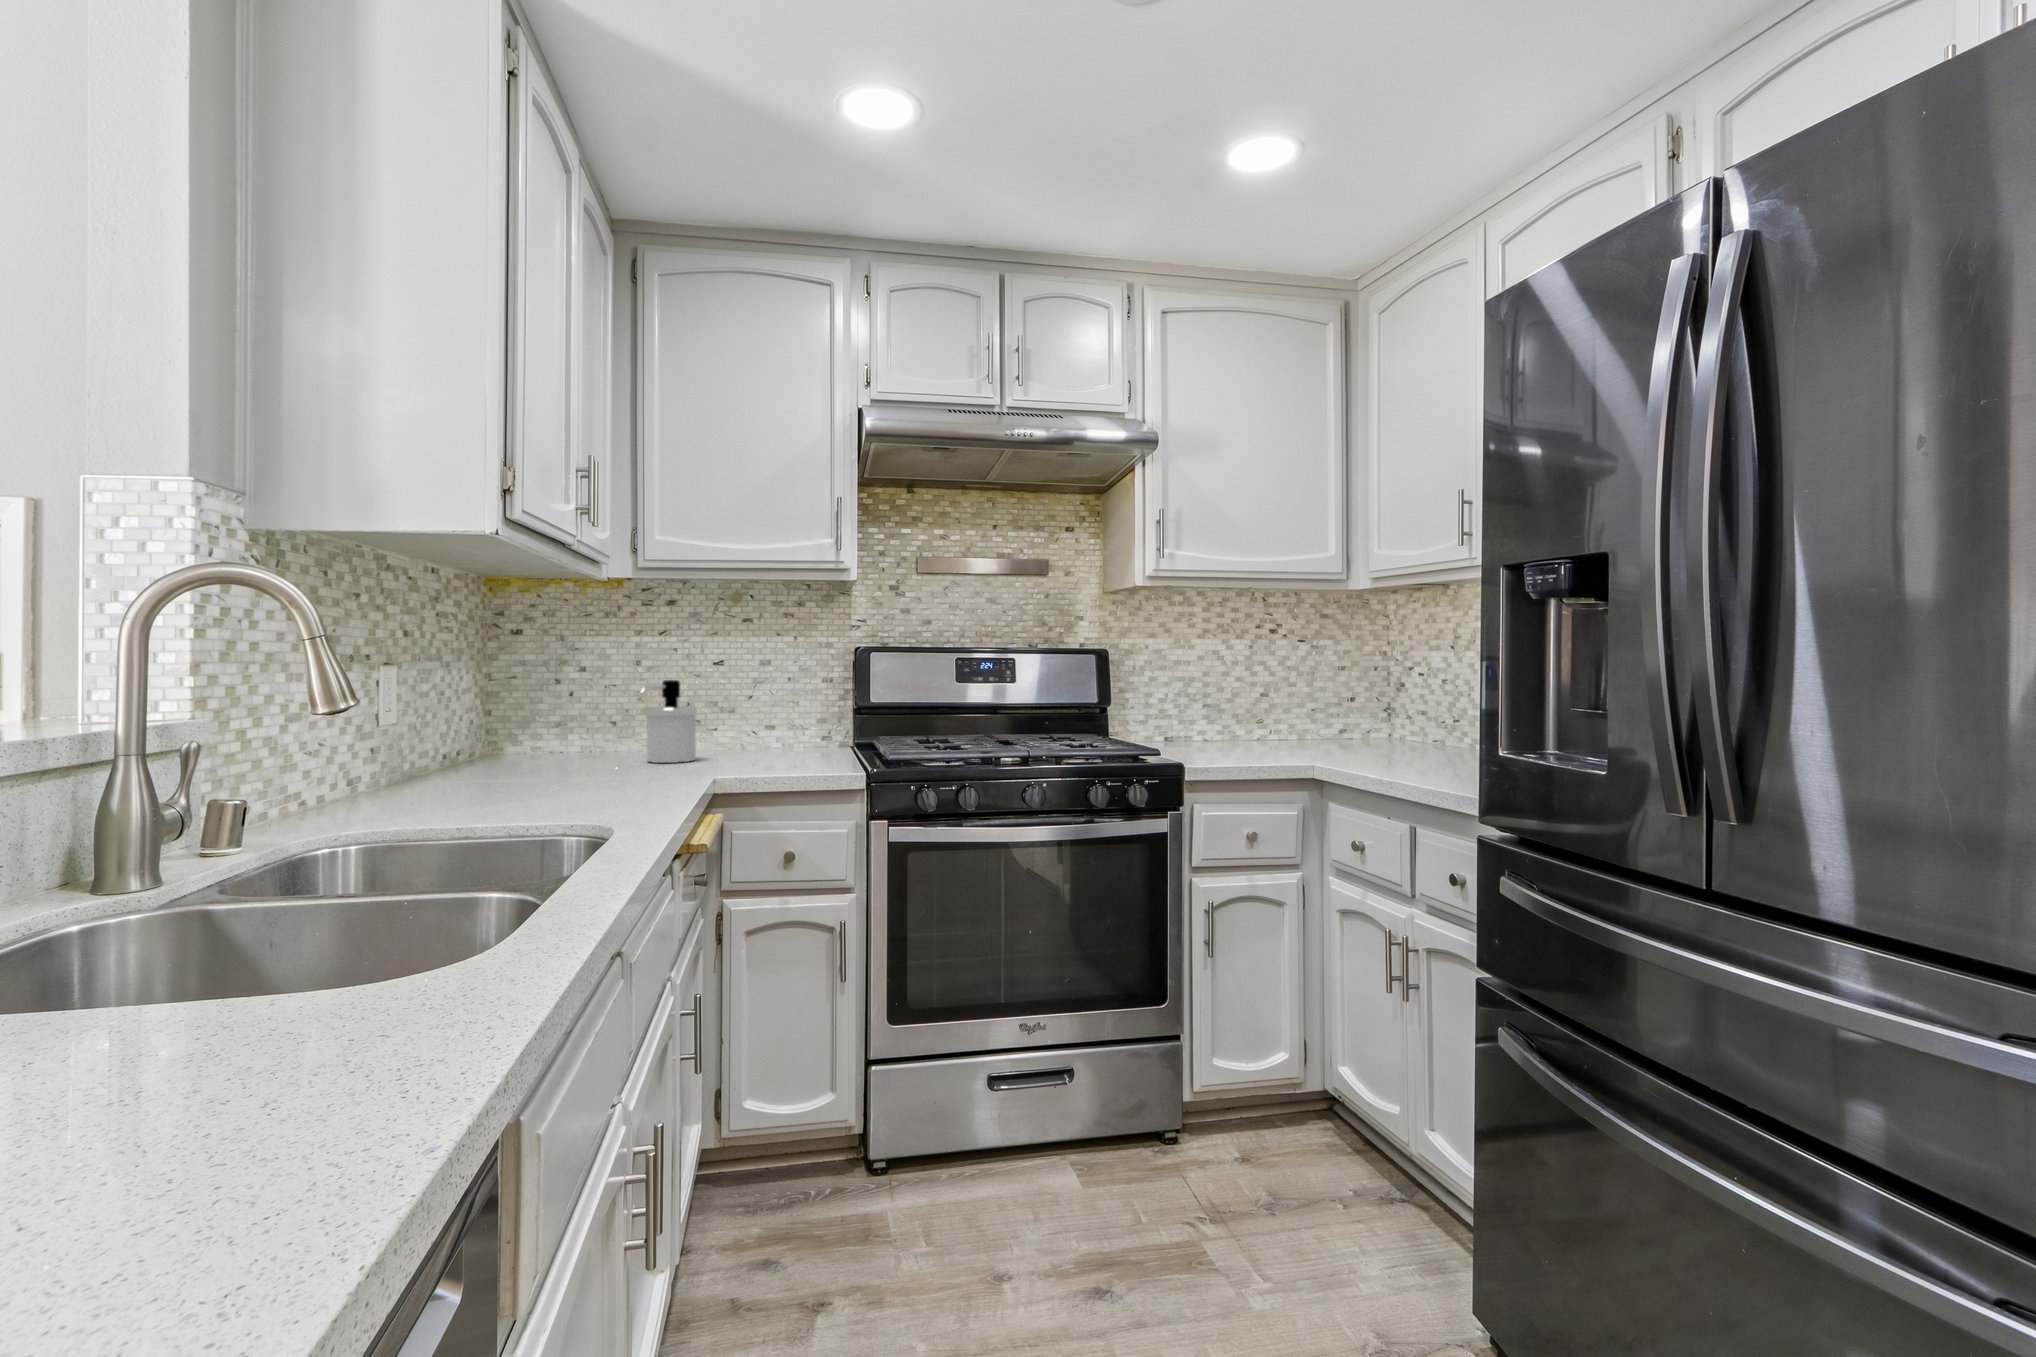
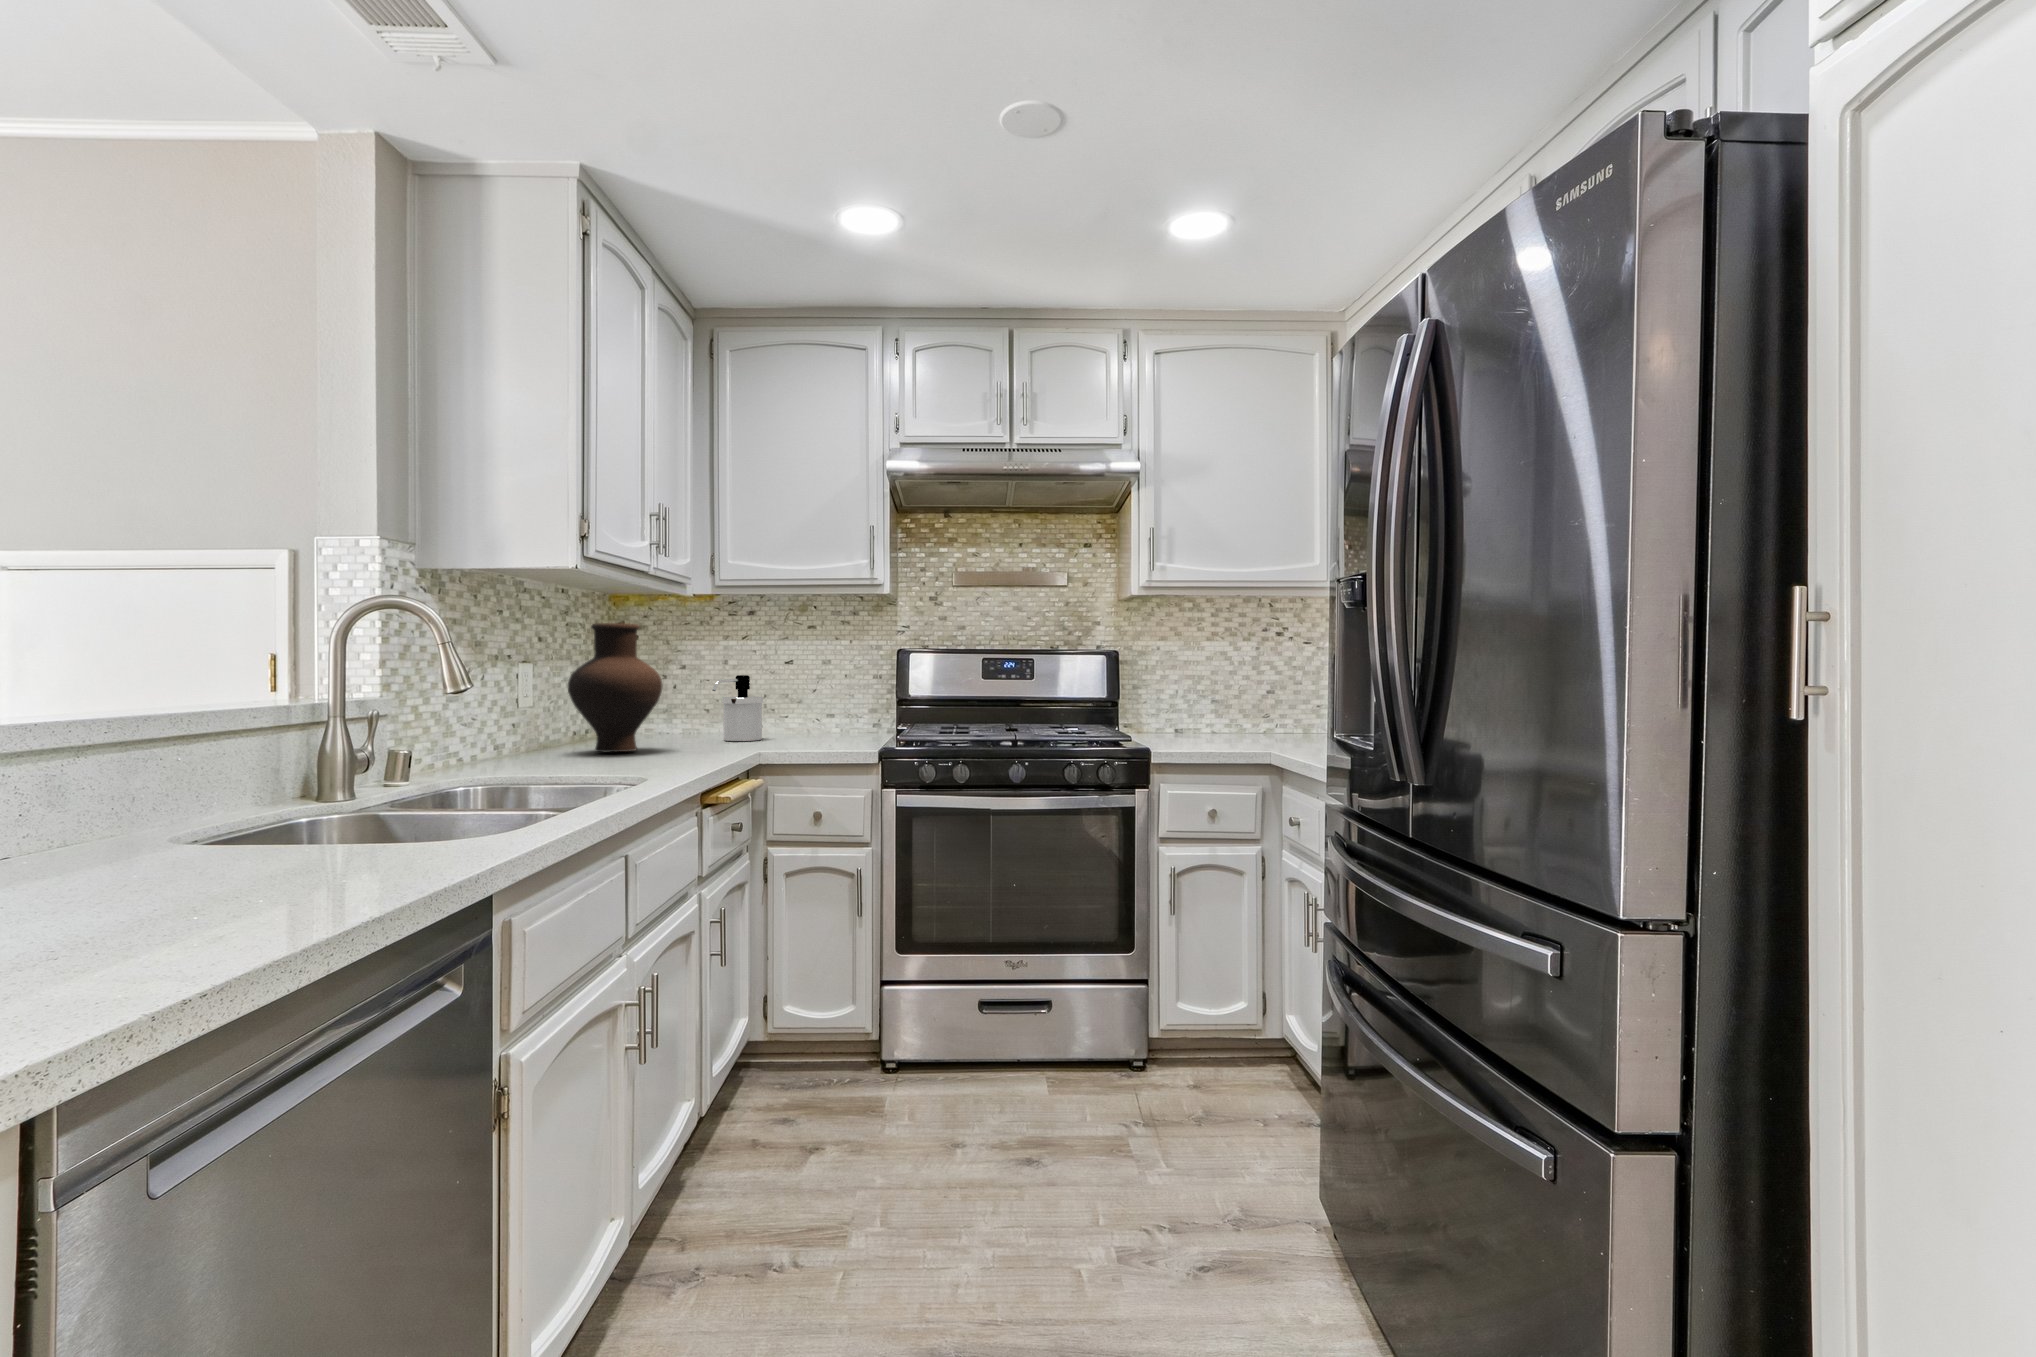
vase: none [452,613,581,784] -> present [568,623,662,752]

